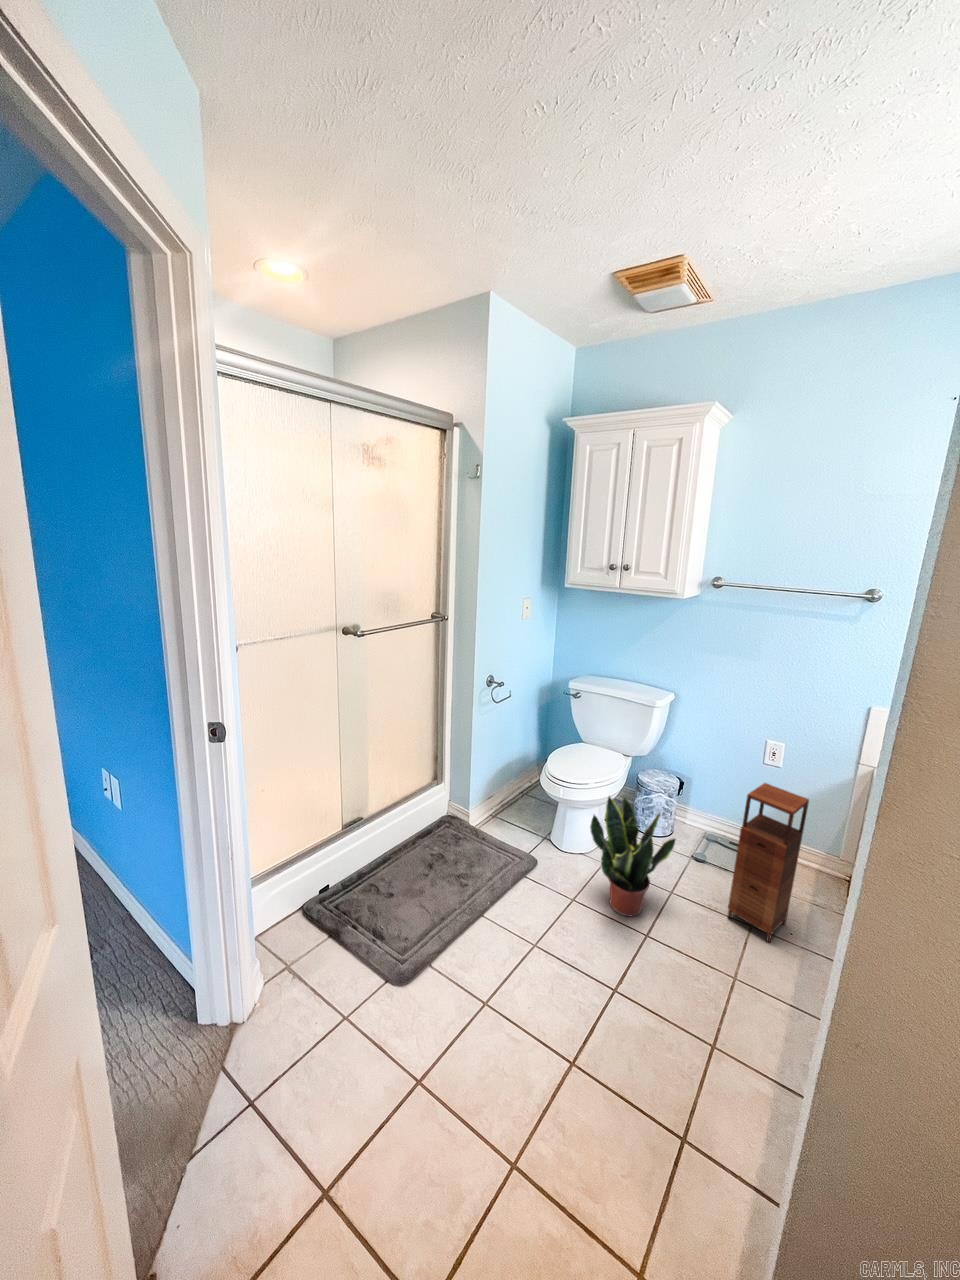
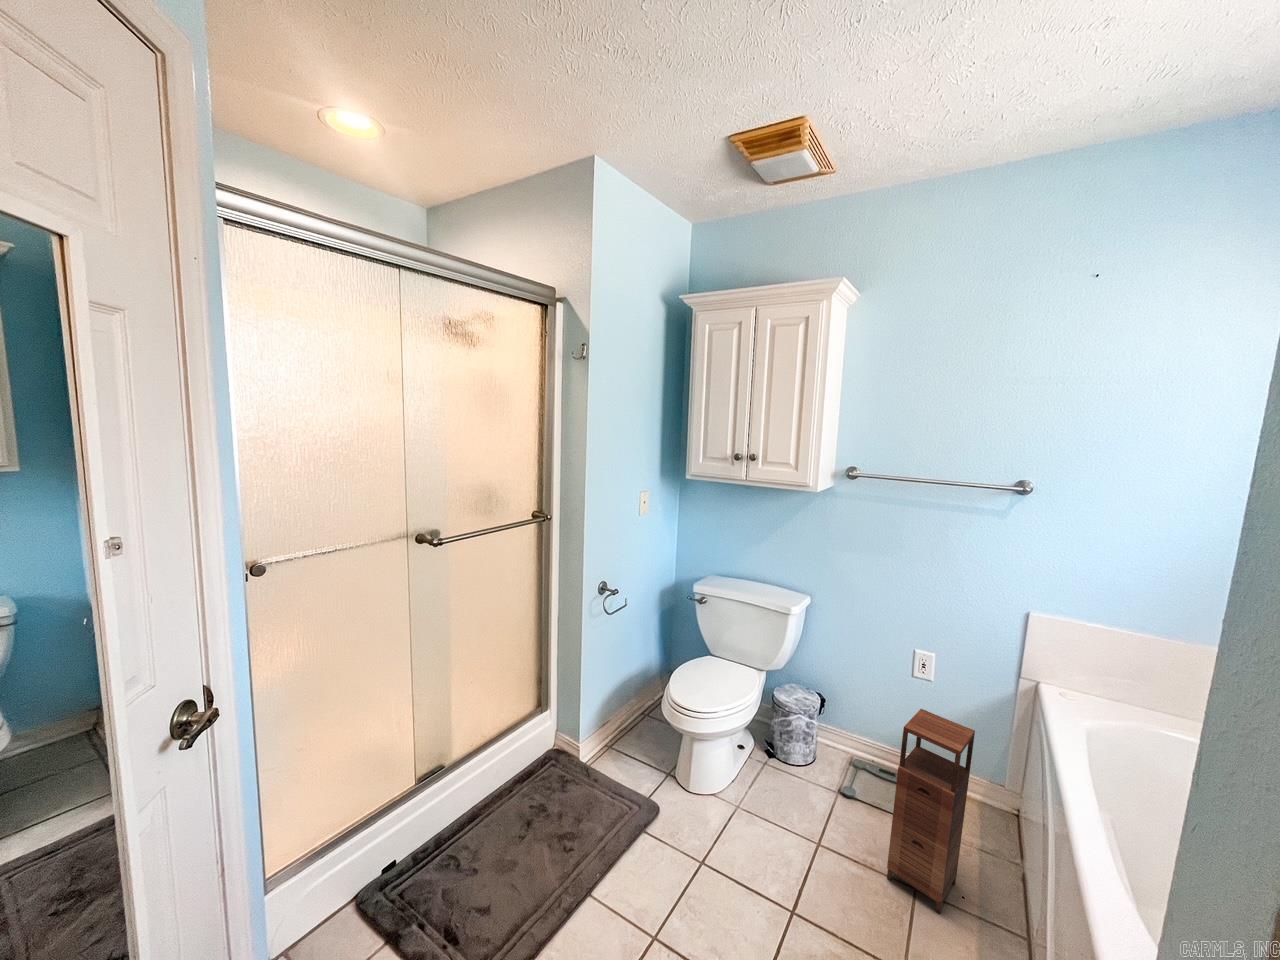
potted plant: present [590,797,676,916] -> none [720,729,822,885]

